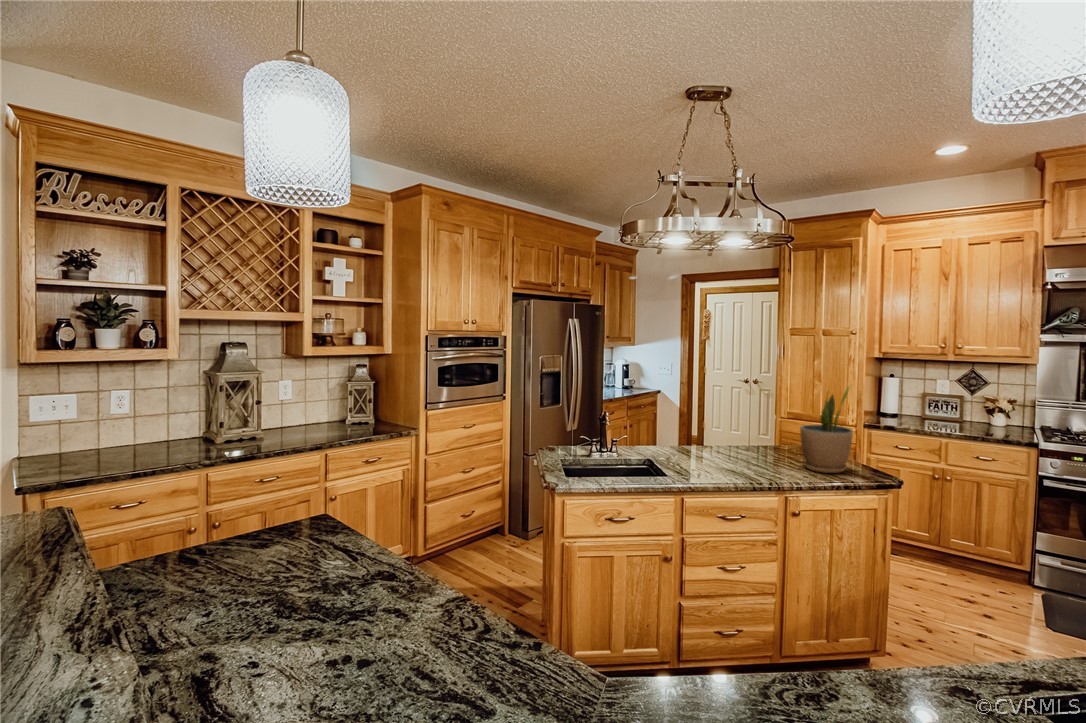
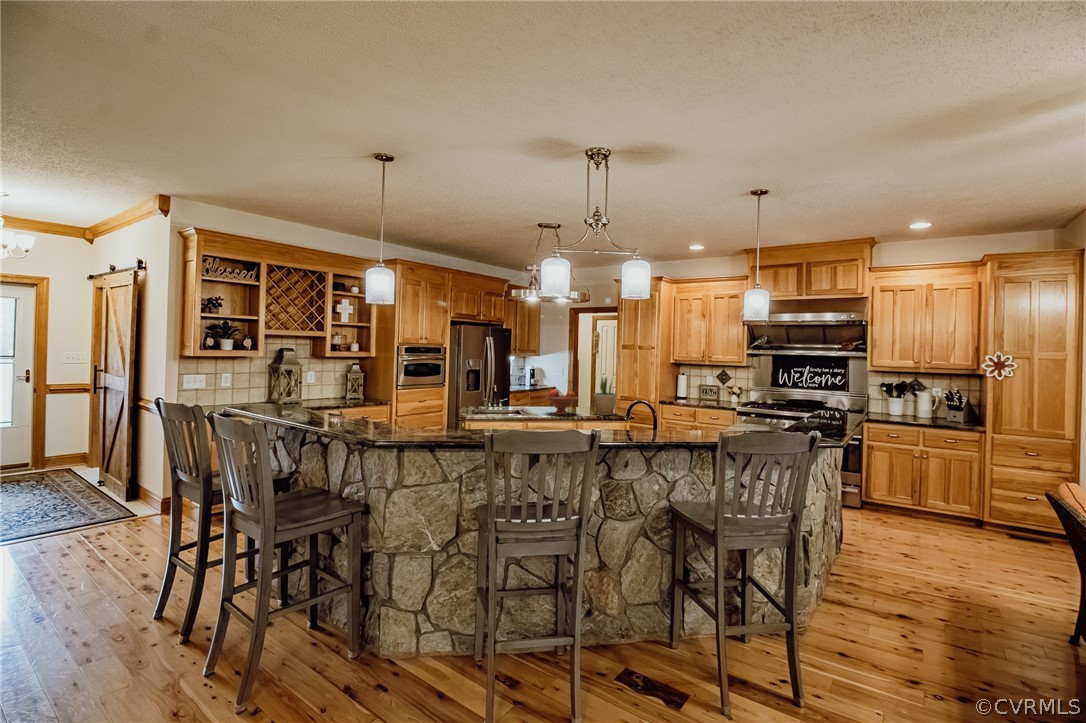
fruit bowl: none [706,419,777,473] -> present [545,389,578,415]

